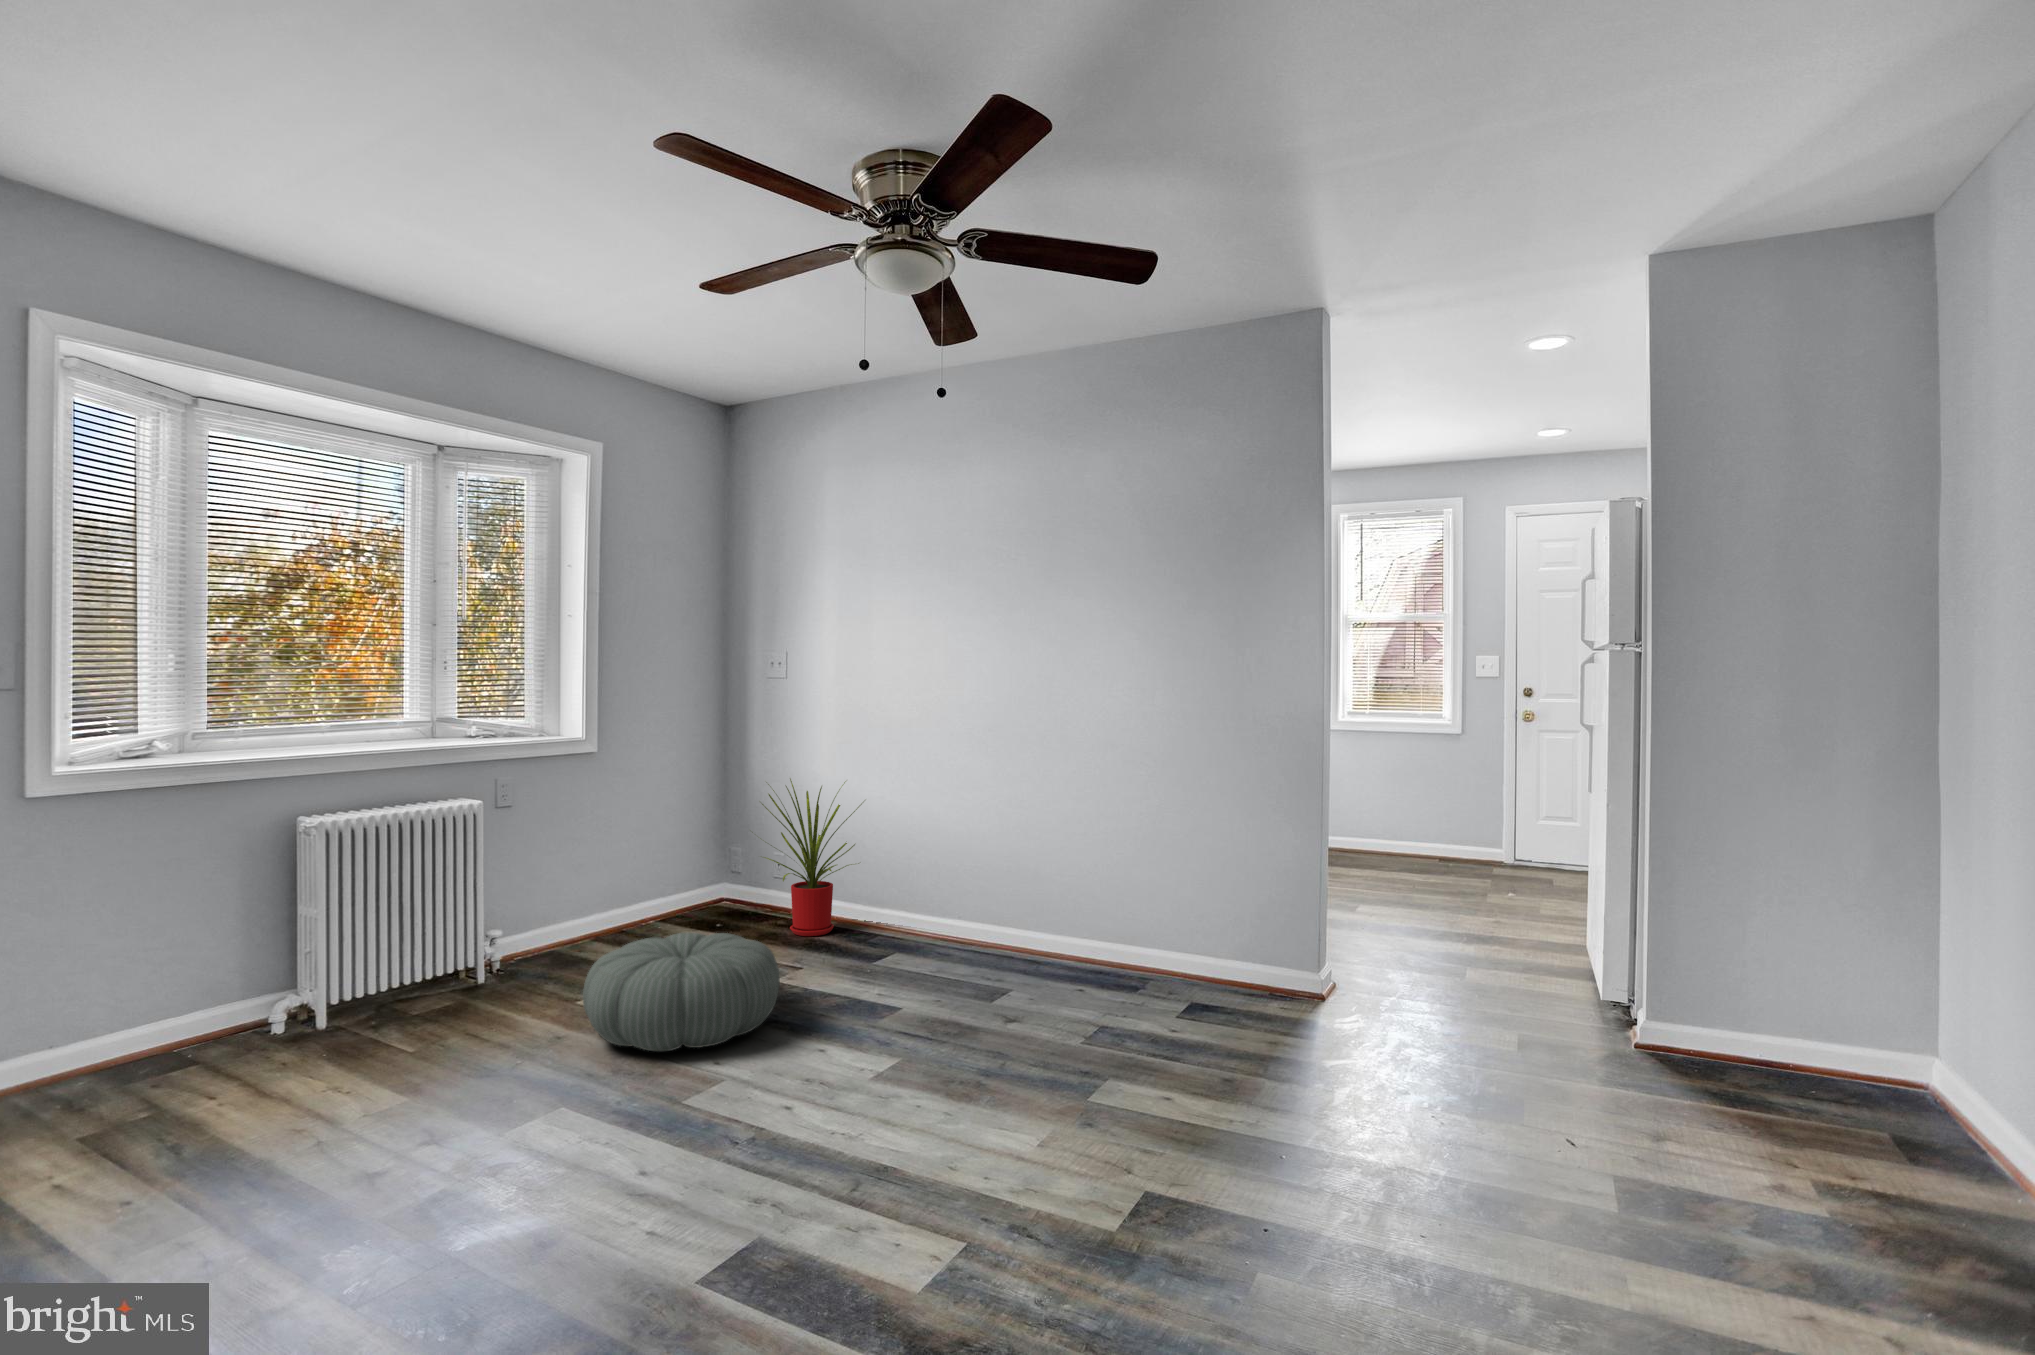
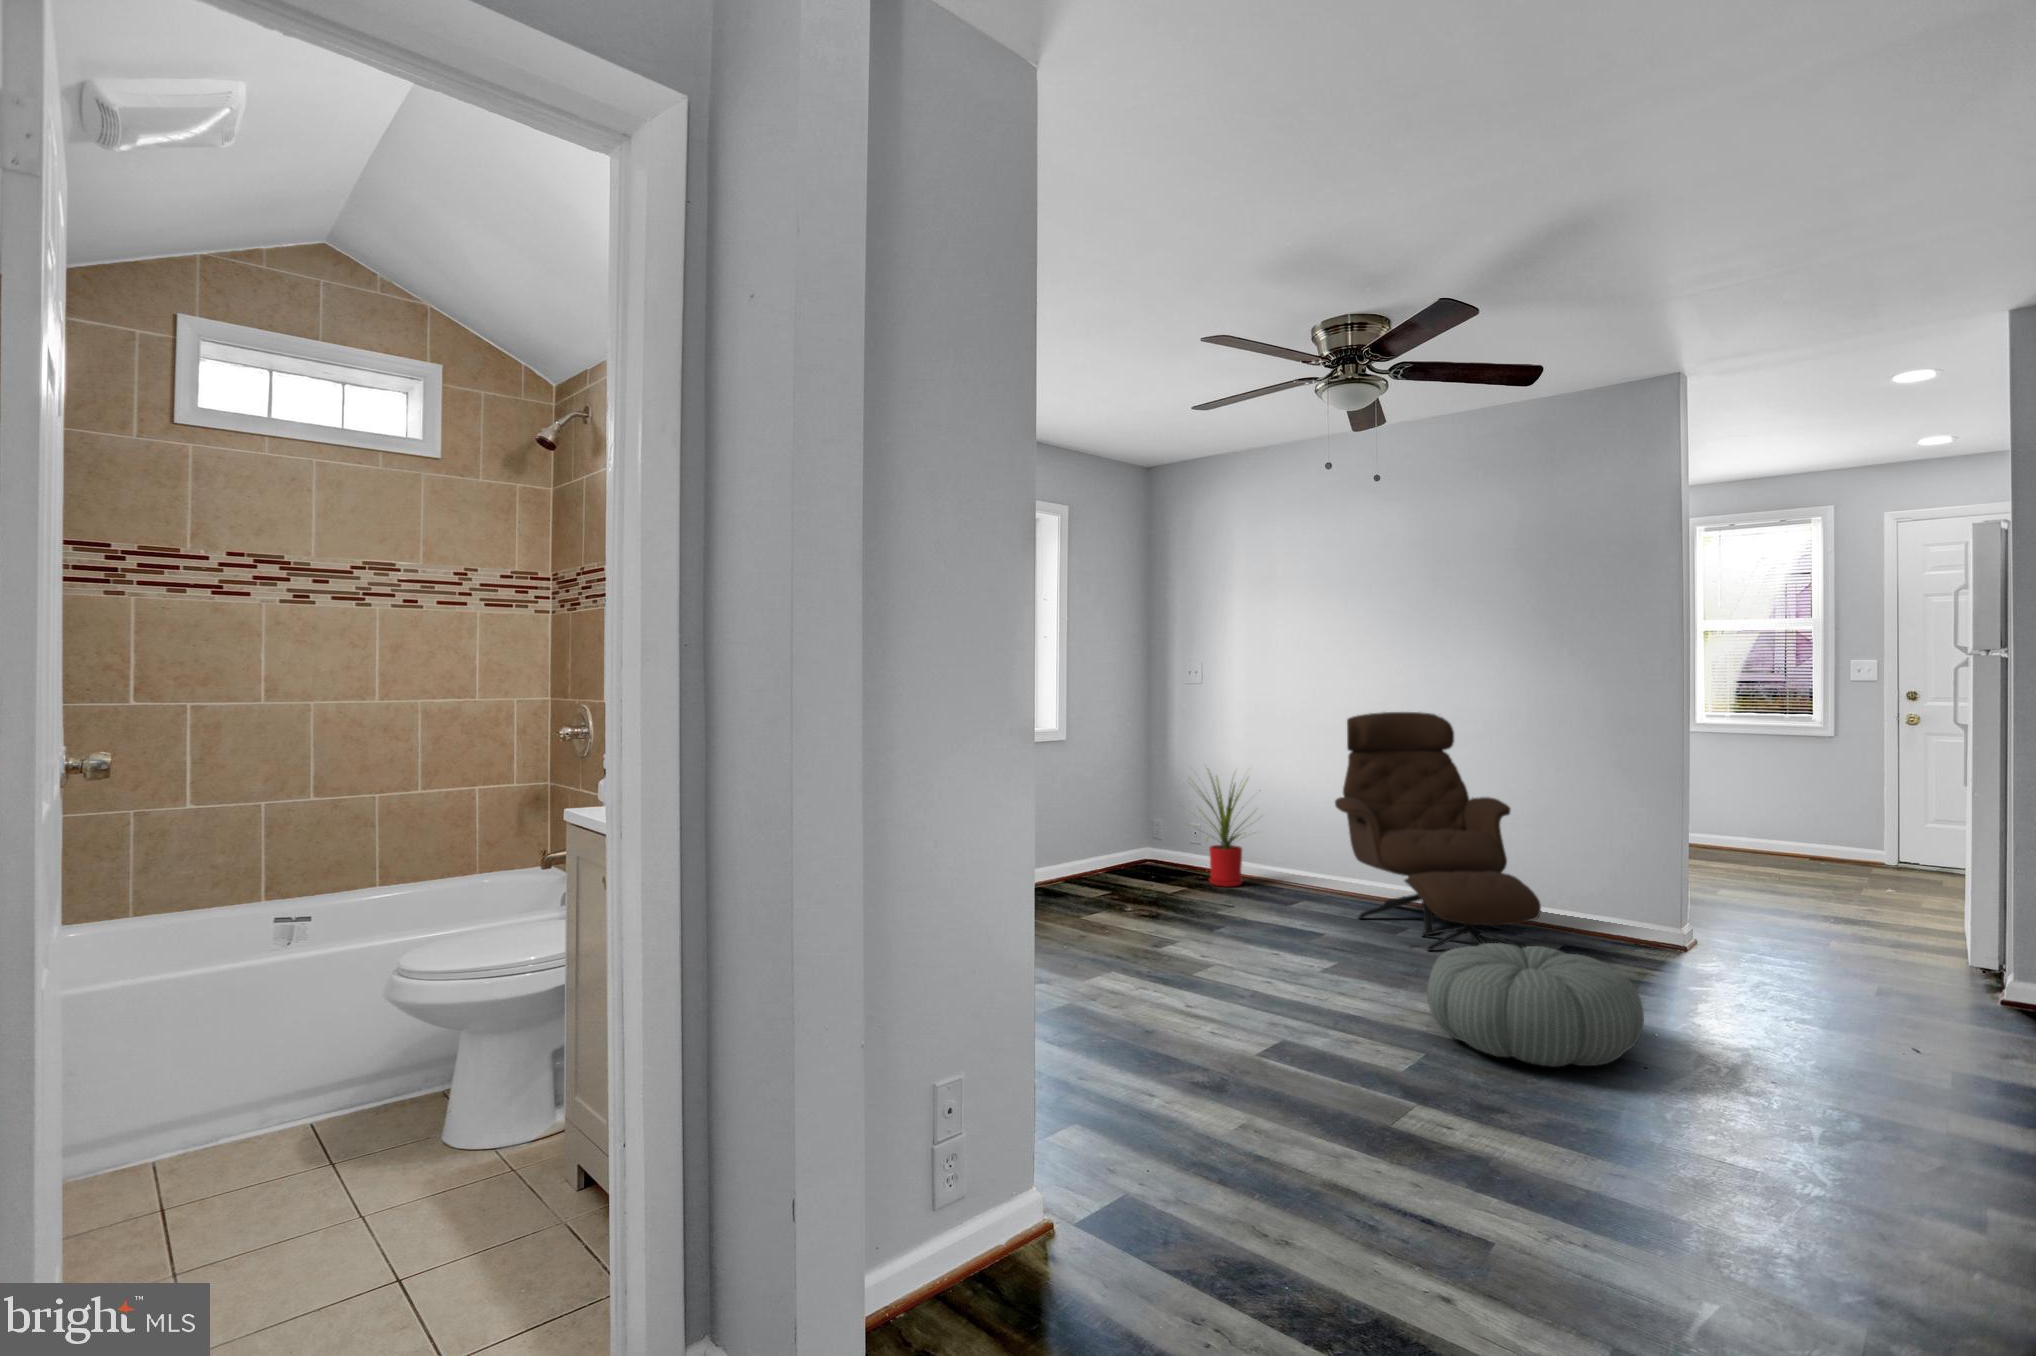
lounge chair: none [934,713,1161,1036] -> present [1335,712,1541,951]
pouf: present [583,933,780,1052] -> present [1427,943,1644,1067]

